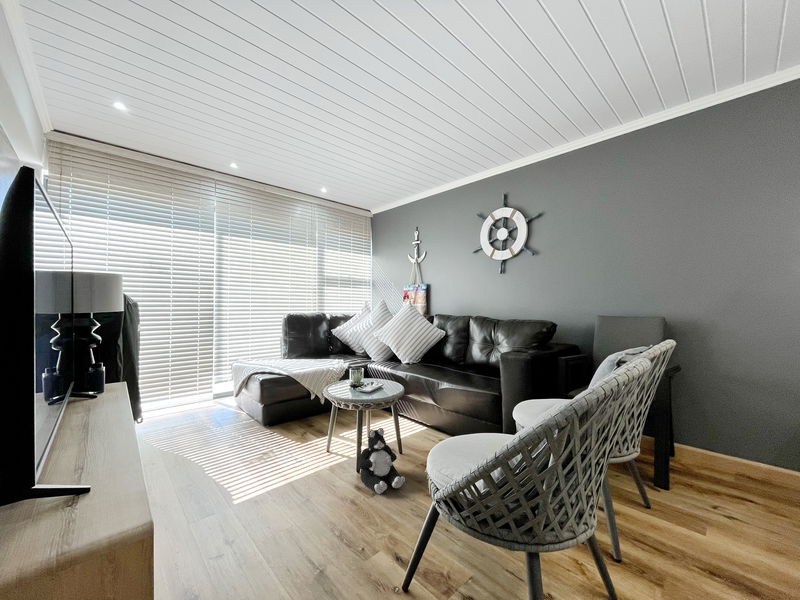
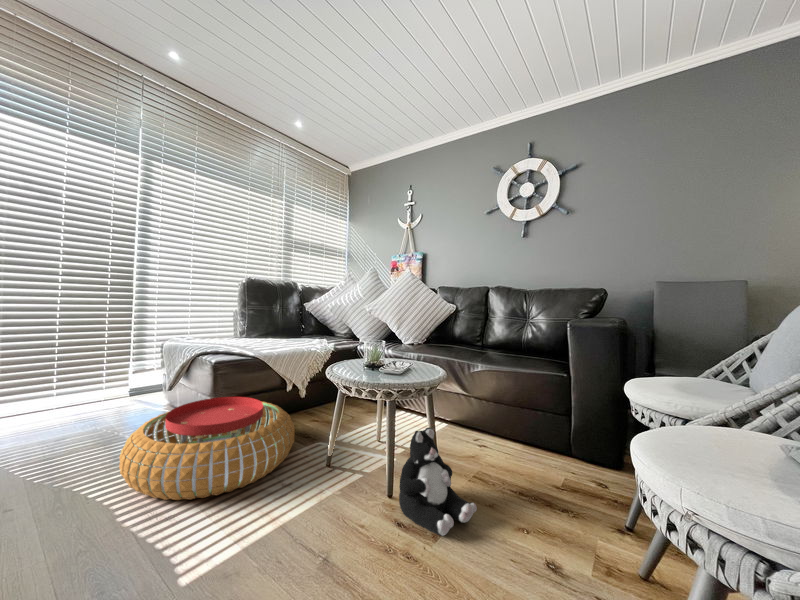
pouf: none [205,404,310,466] -> present [119,397,295,500]

